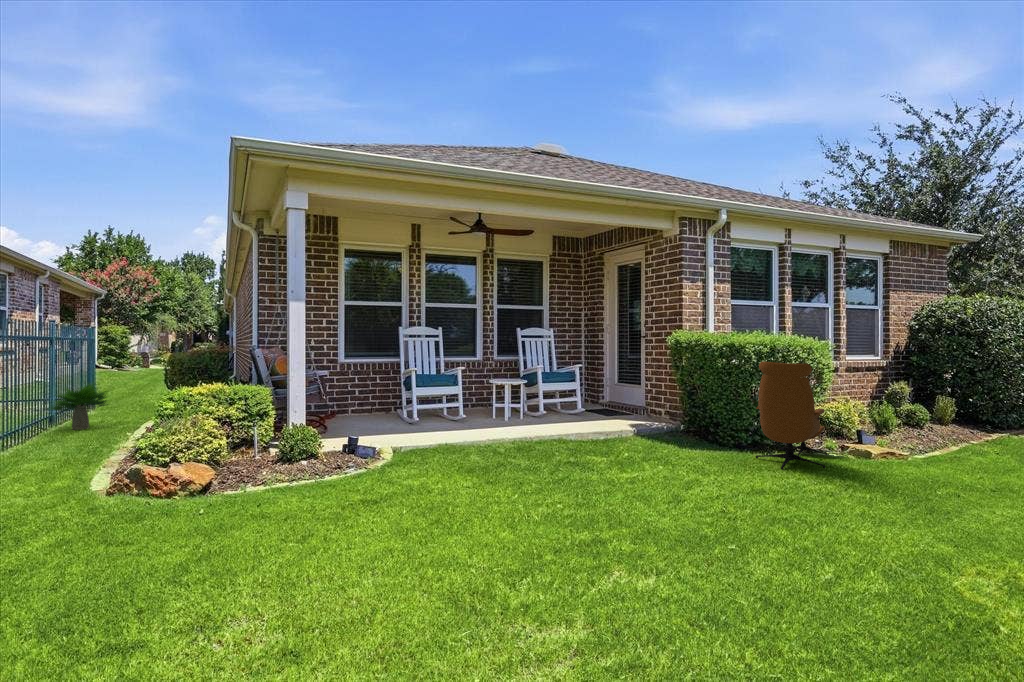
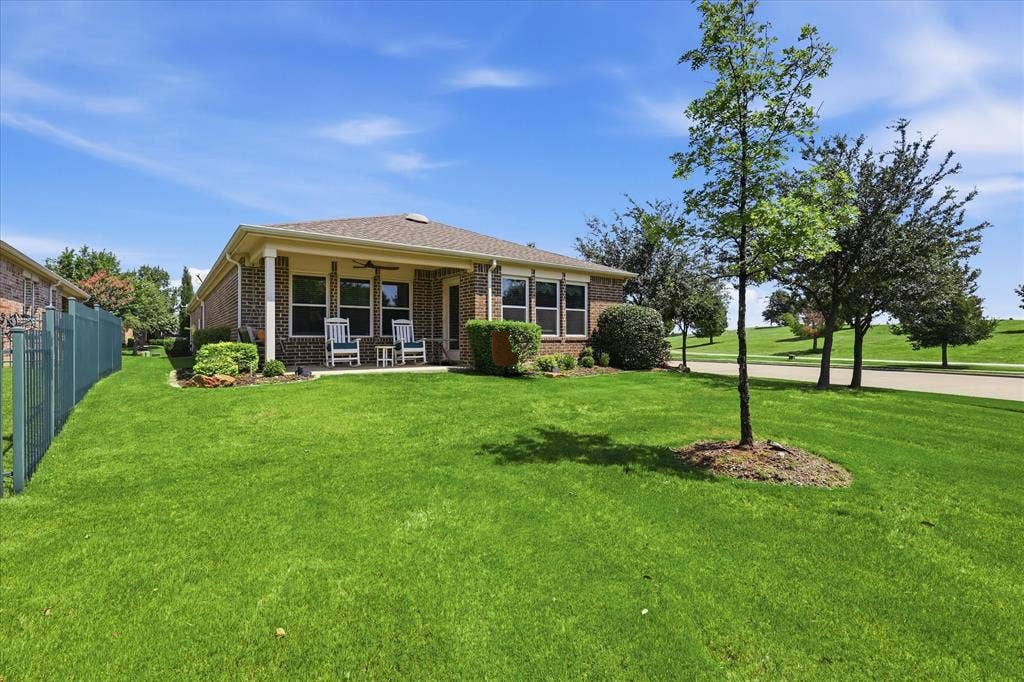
round table: none [572,365,644,420] -> present [421,339,457,365]
potted plant: present [50,384,108,430] -> none [107,348,150,376]

